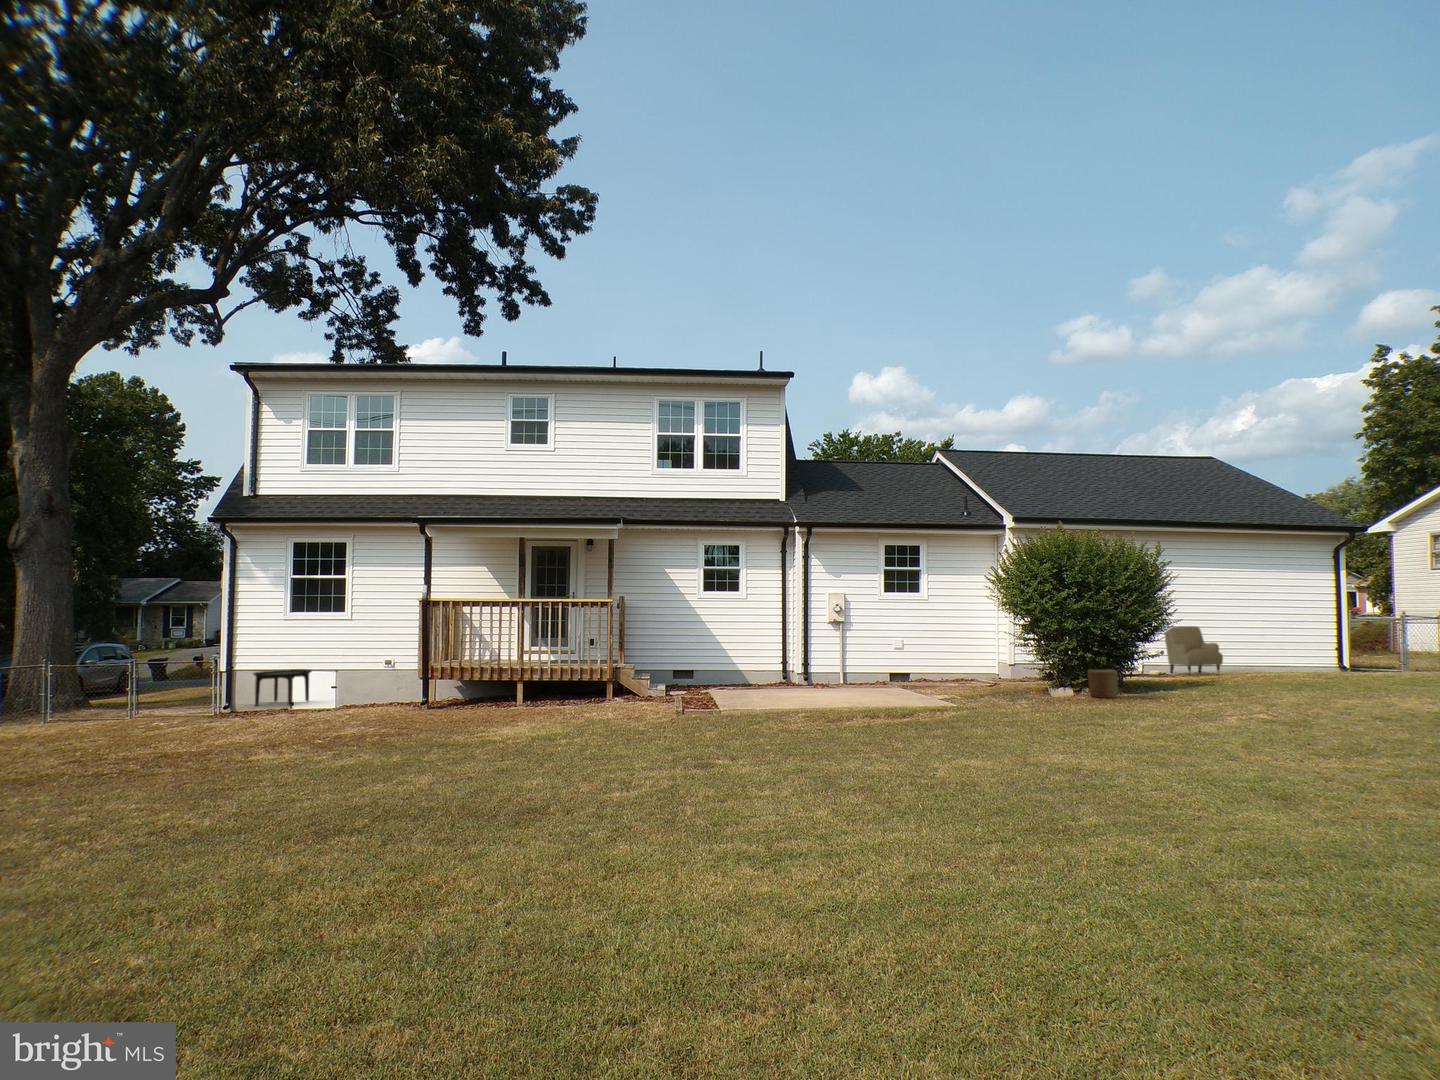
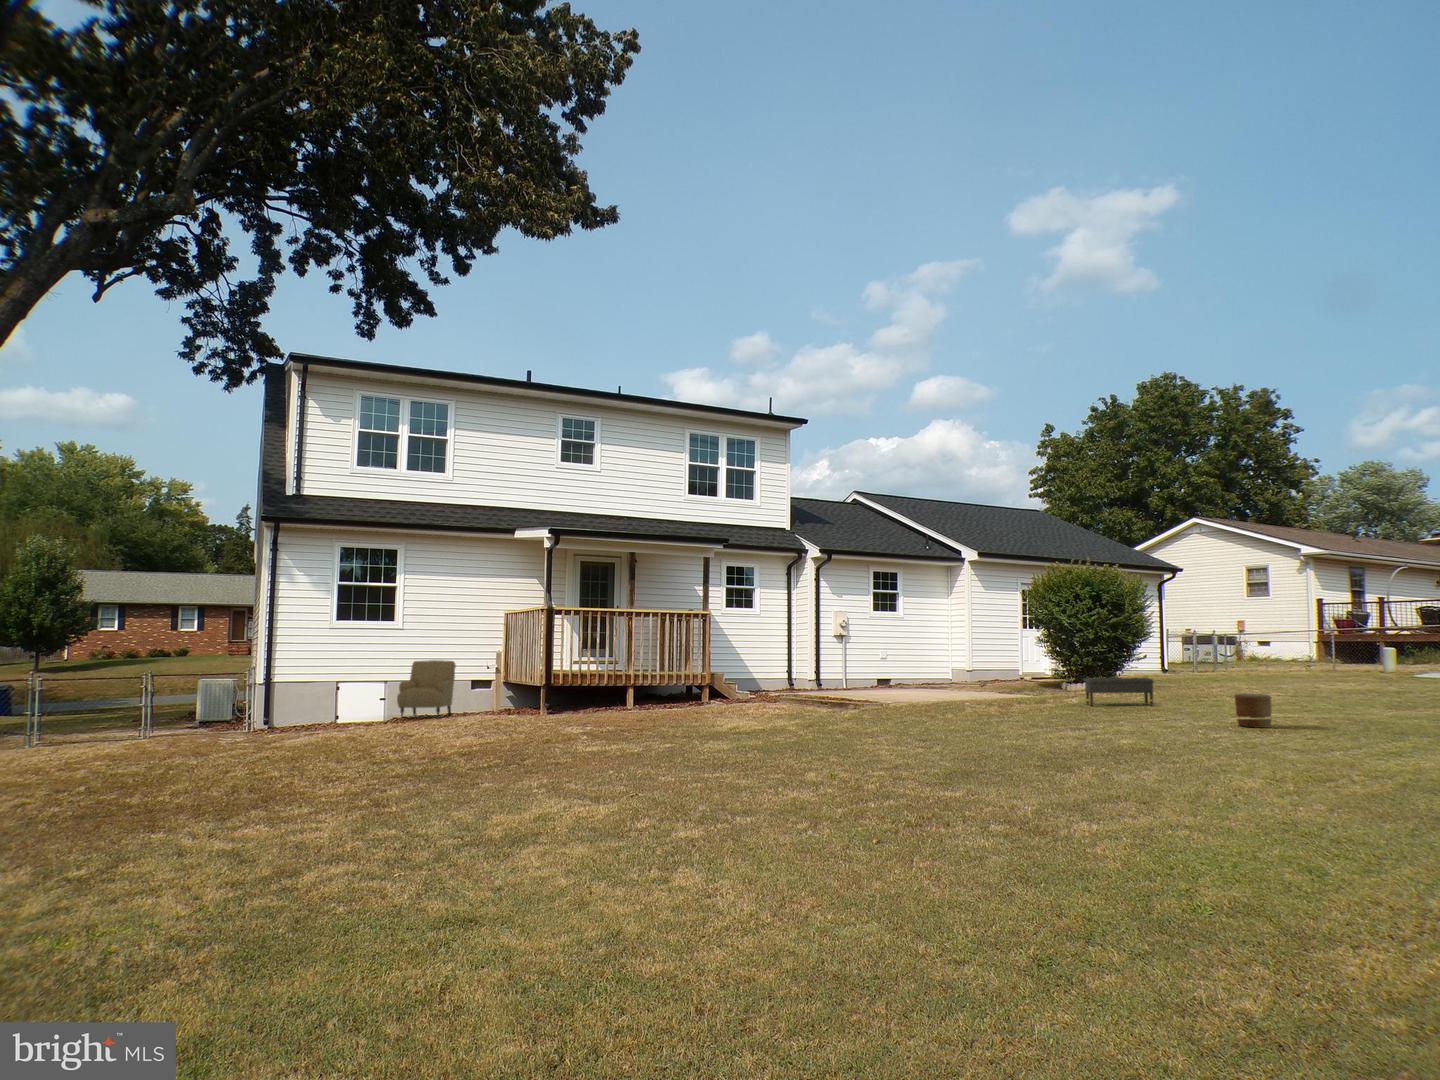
chair: present [1164,626,1223,674] -> present [397,660,456,717]
bench: none [962,655,1020,680] -> present [1084,677,1154,706]
round table: present [253,669,312,706] -> none [295,682,358,721]

